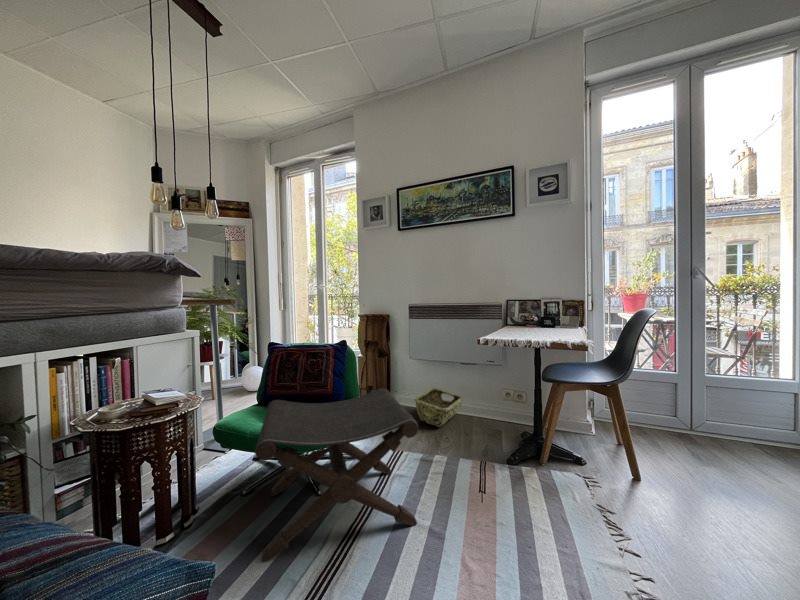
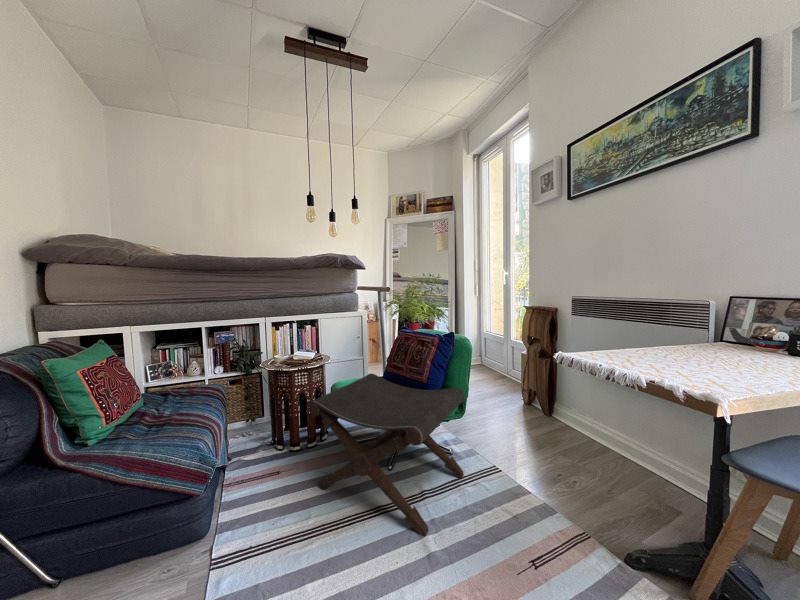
woven basket: present [415,388,463,427] -> none [549,407,637,459]

